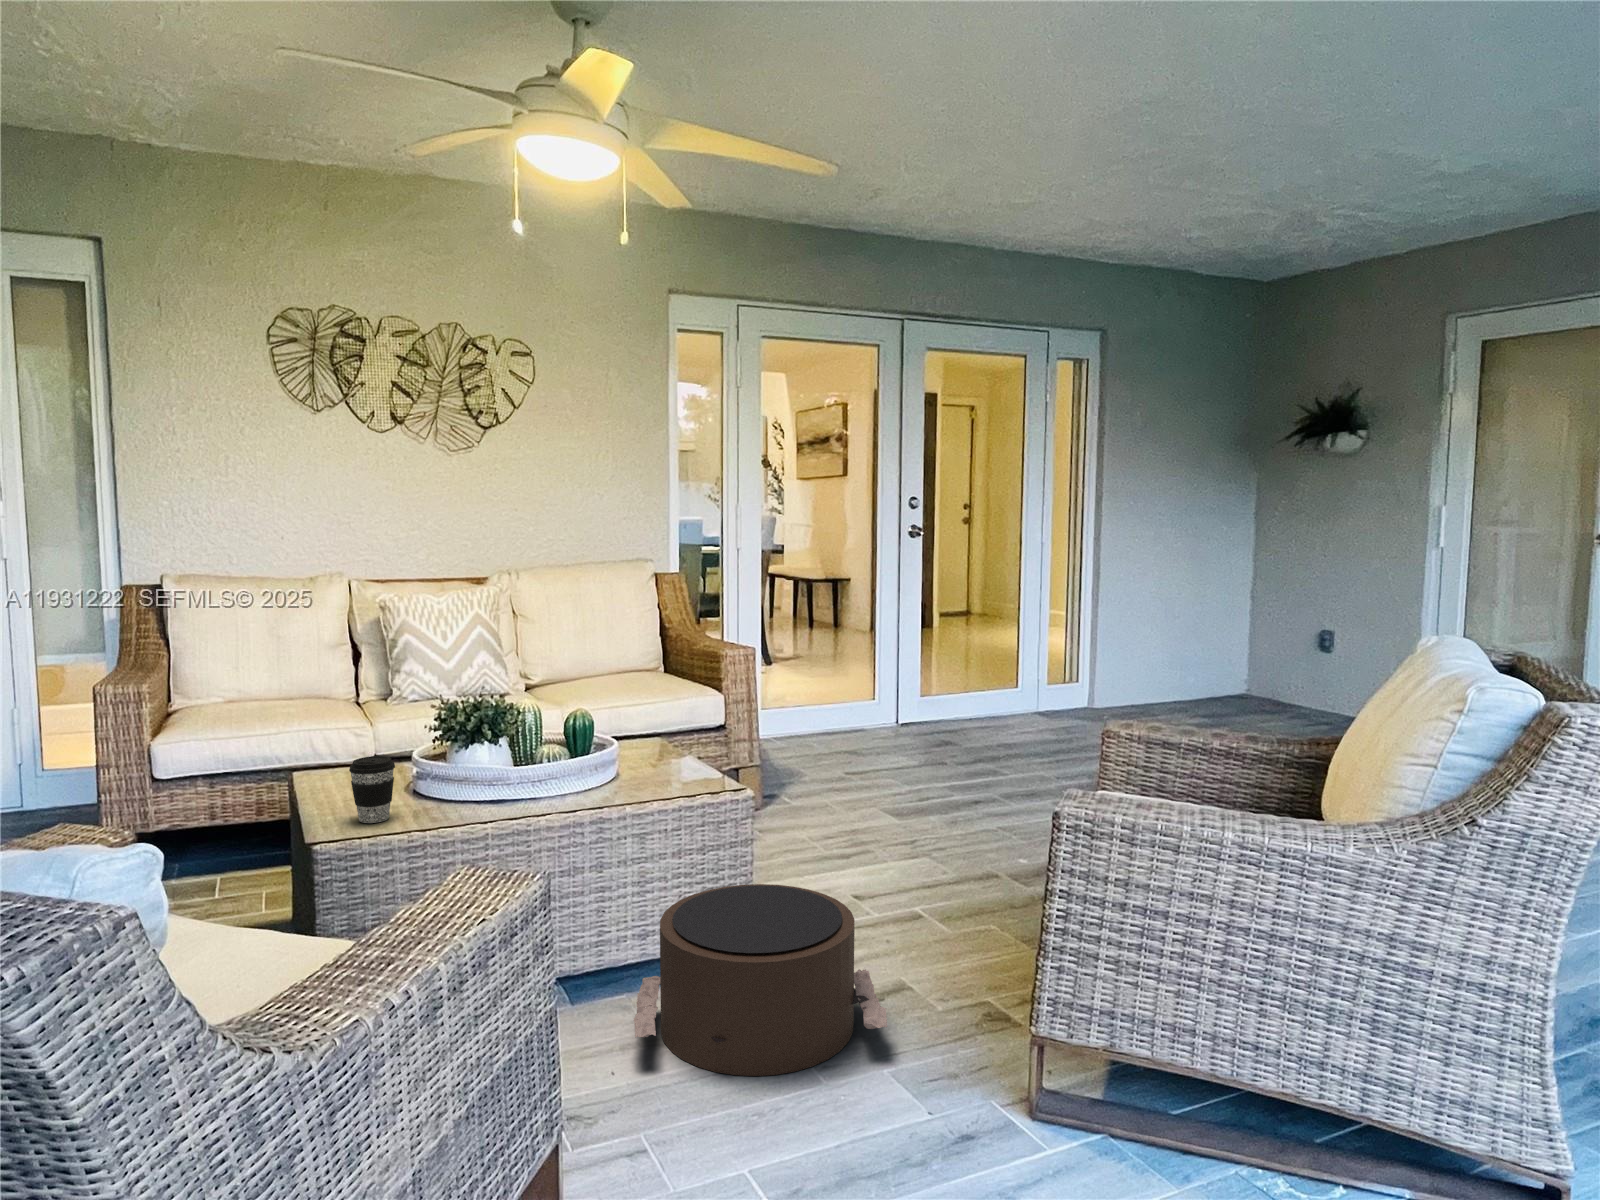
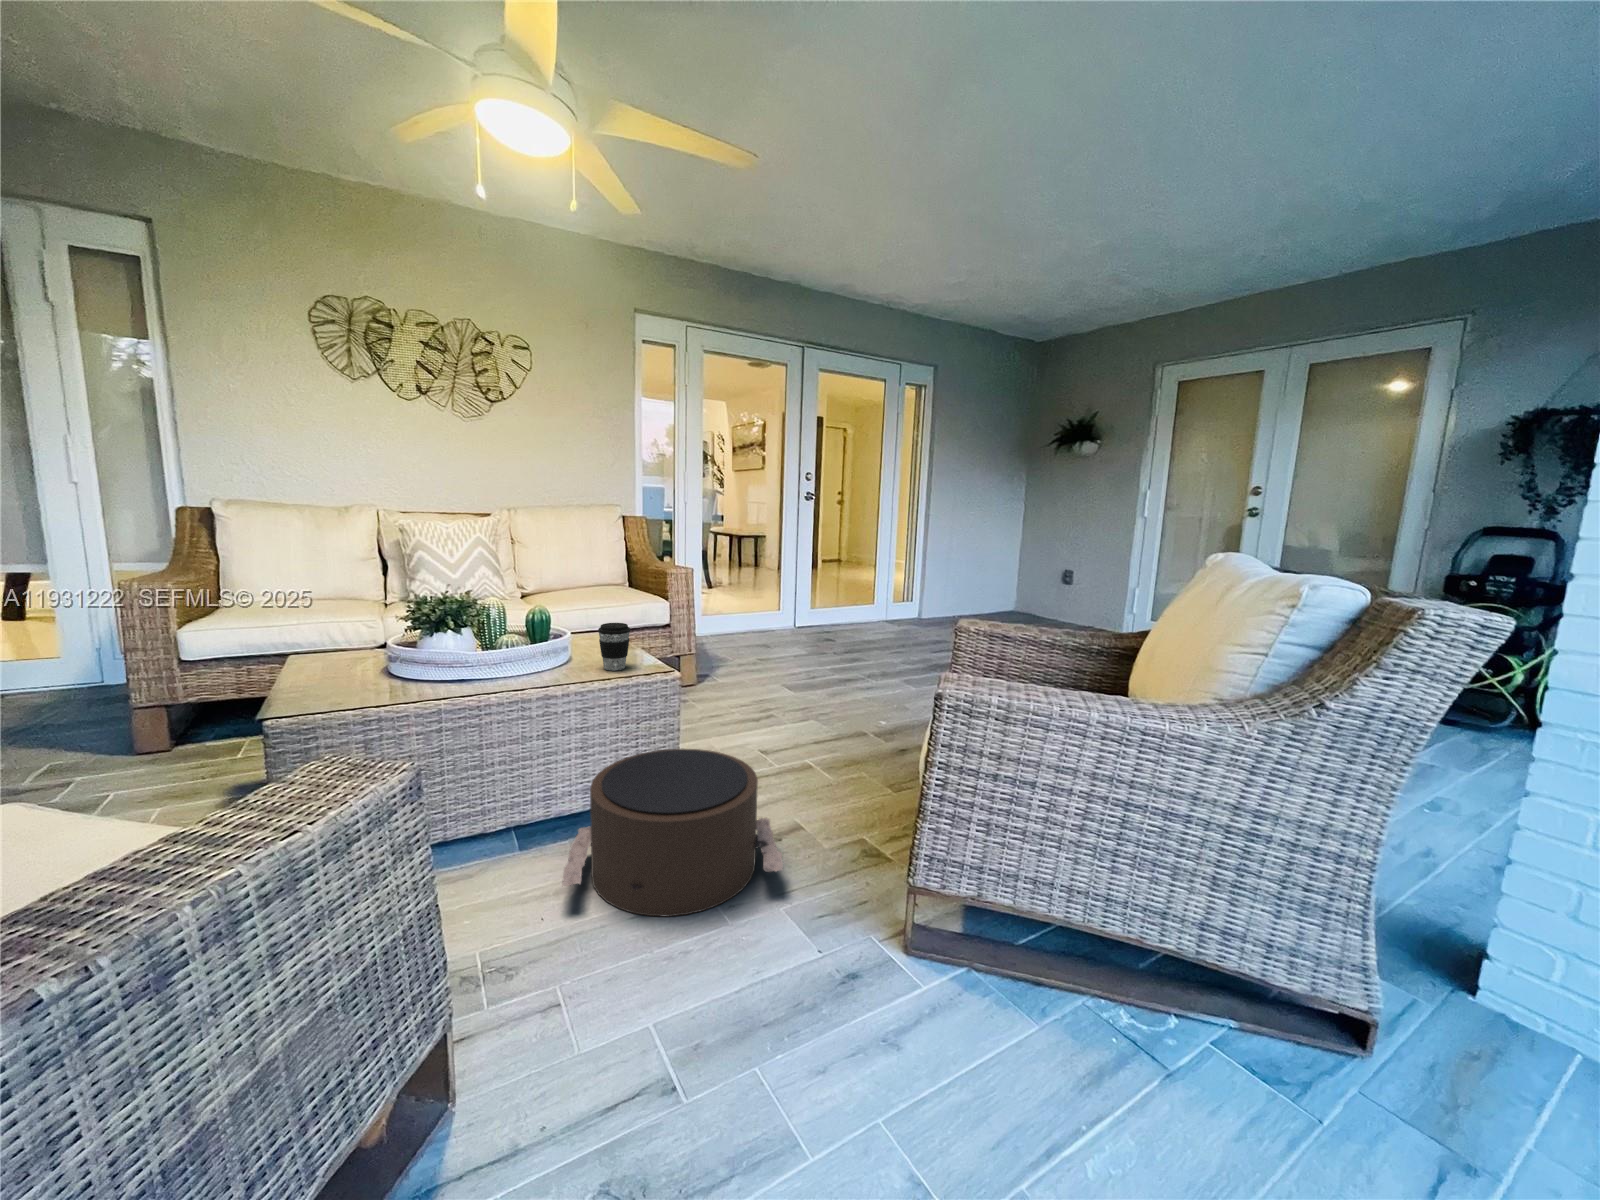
coffee cup: present [349,756,395,823] -> present [598,623,630,670]

